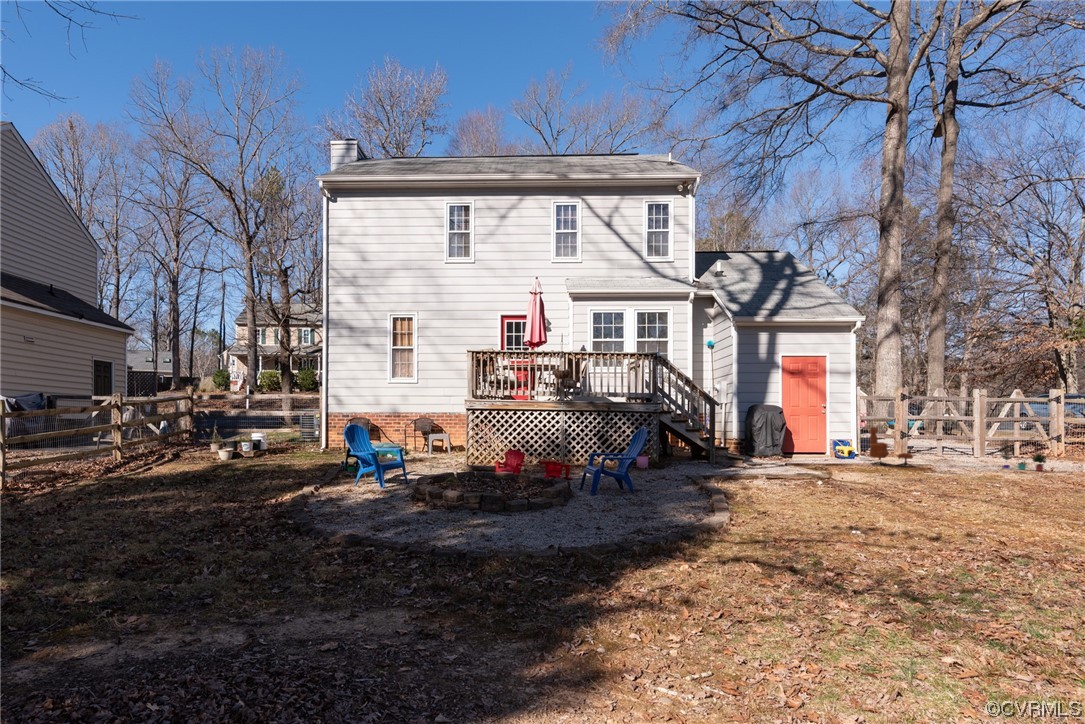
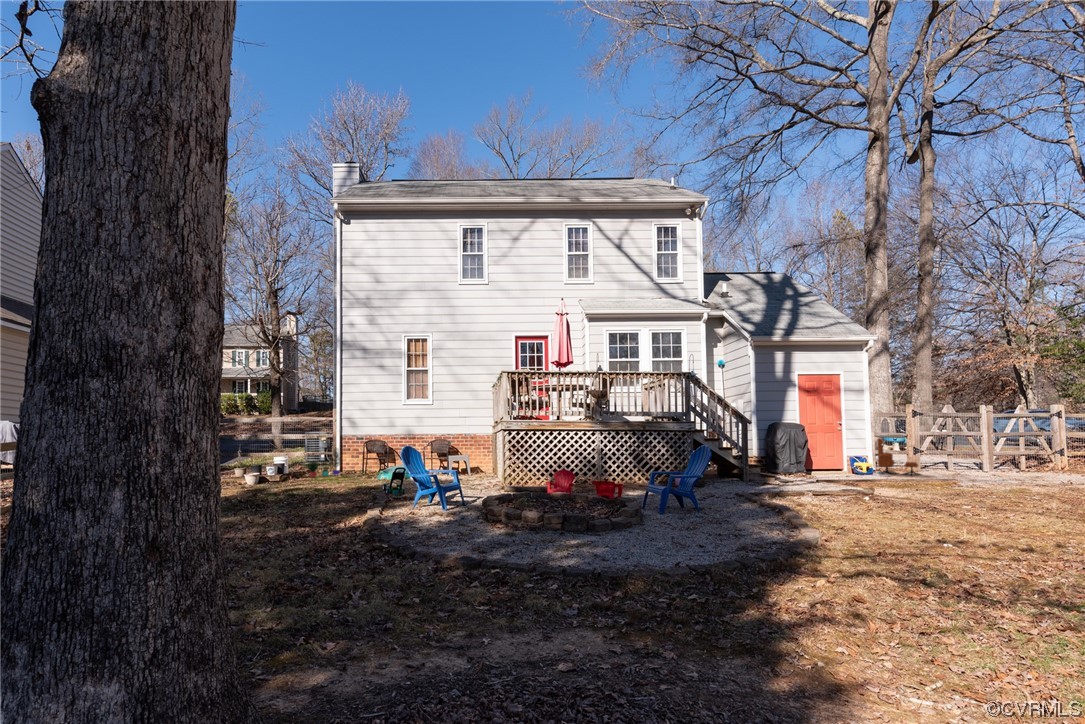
potted plant: present [1001,439,1046,471] -> present [307,449,340,477]

